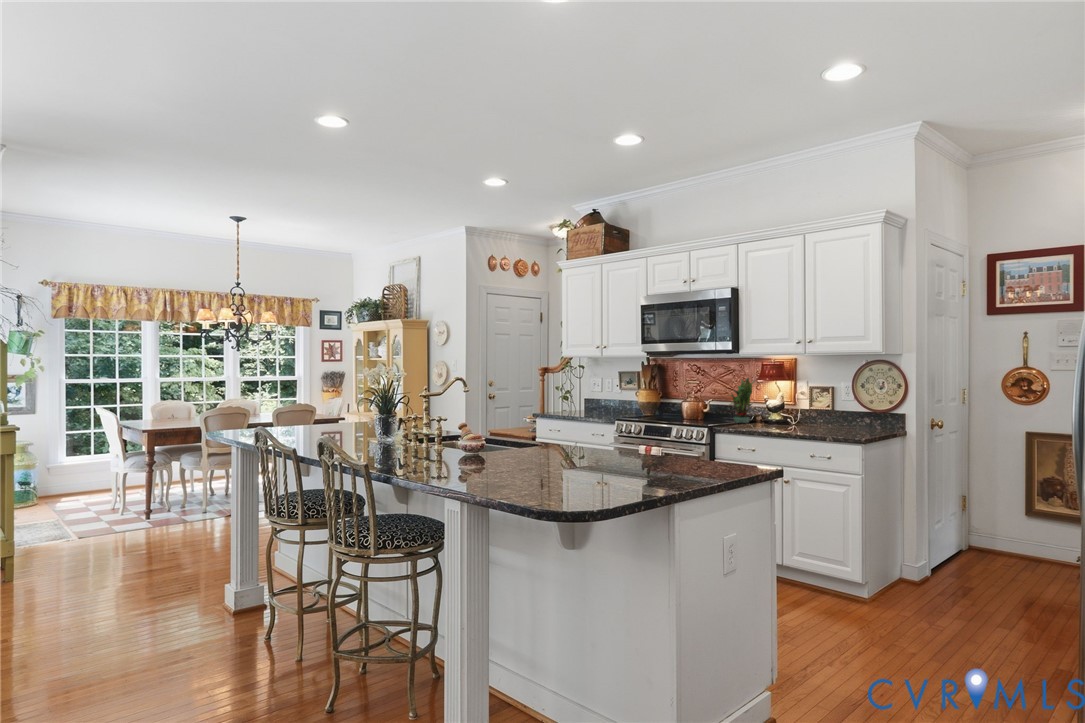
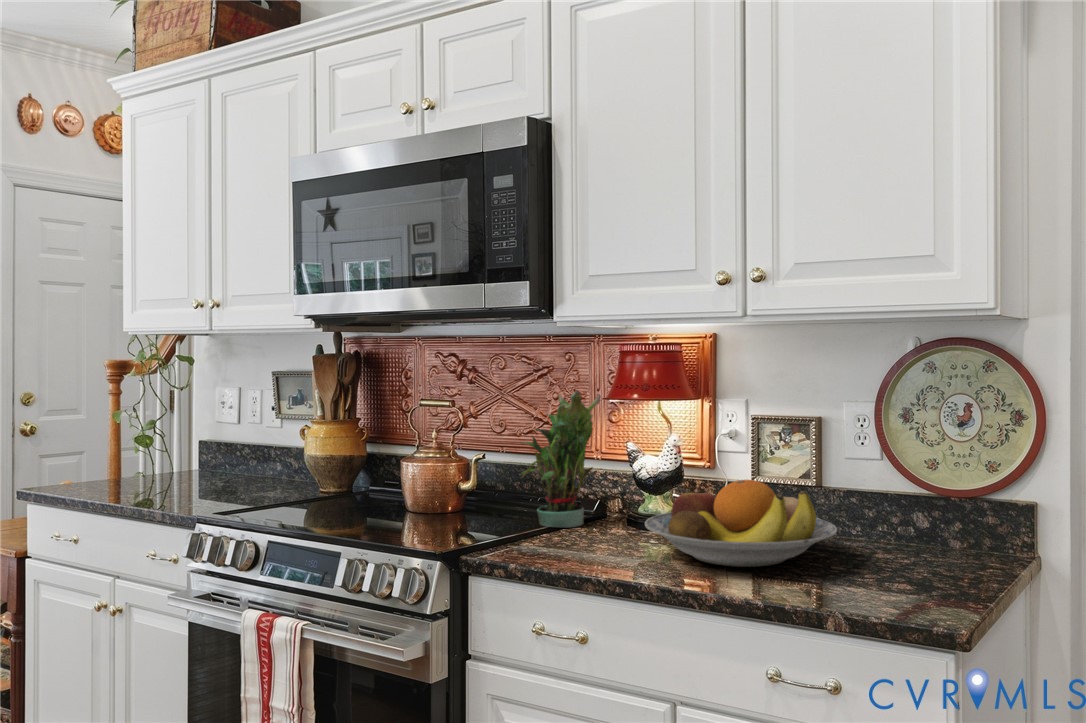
fruit bowl: none [772,404,834,430] -> present [645,480,837,567]

